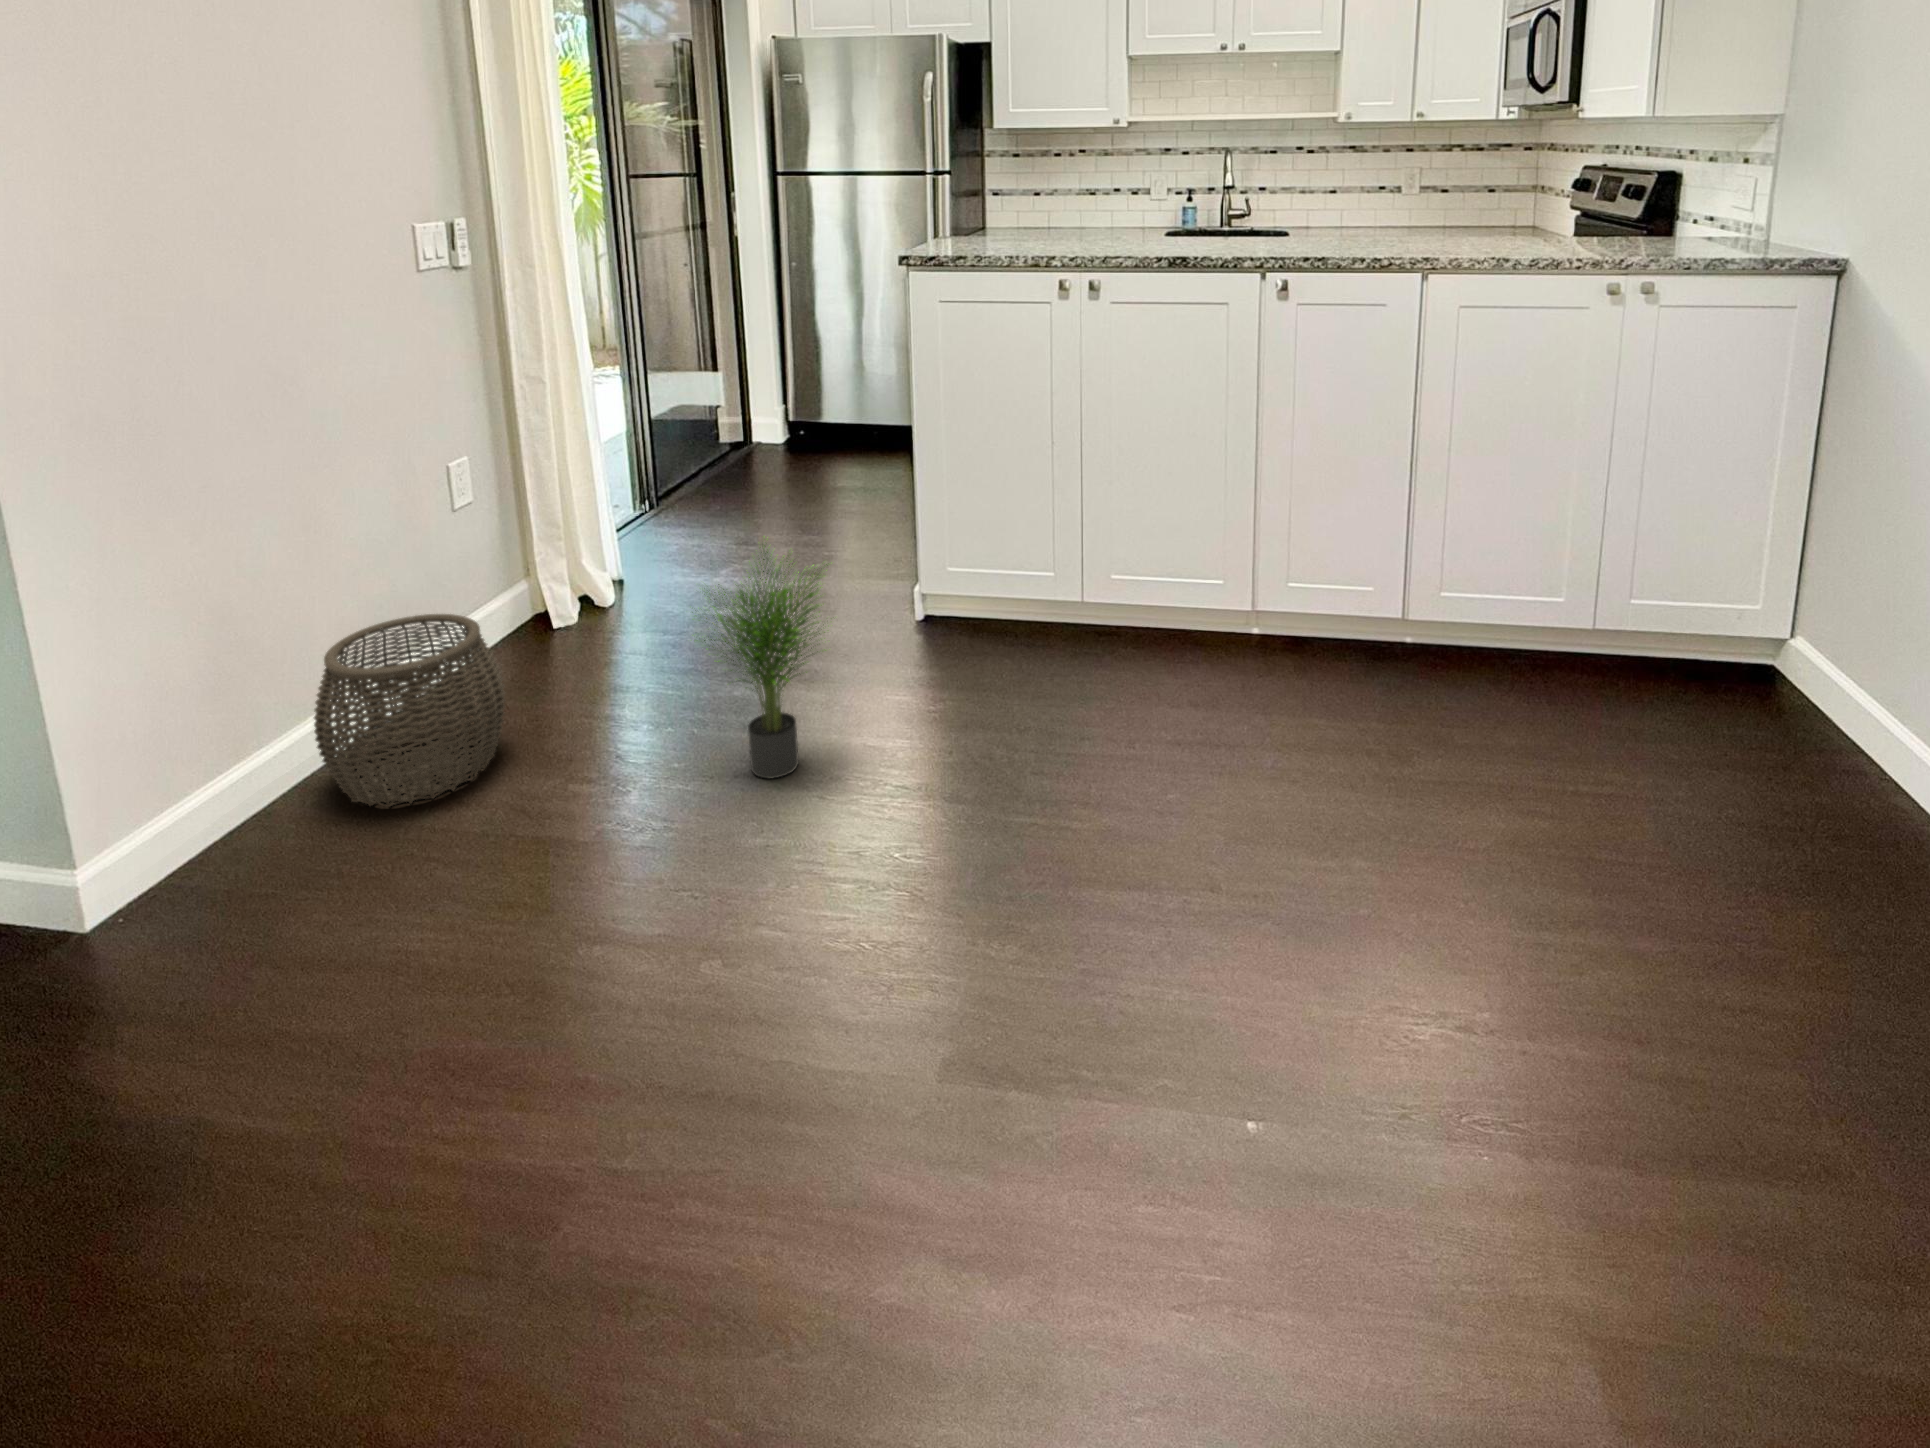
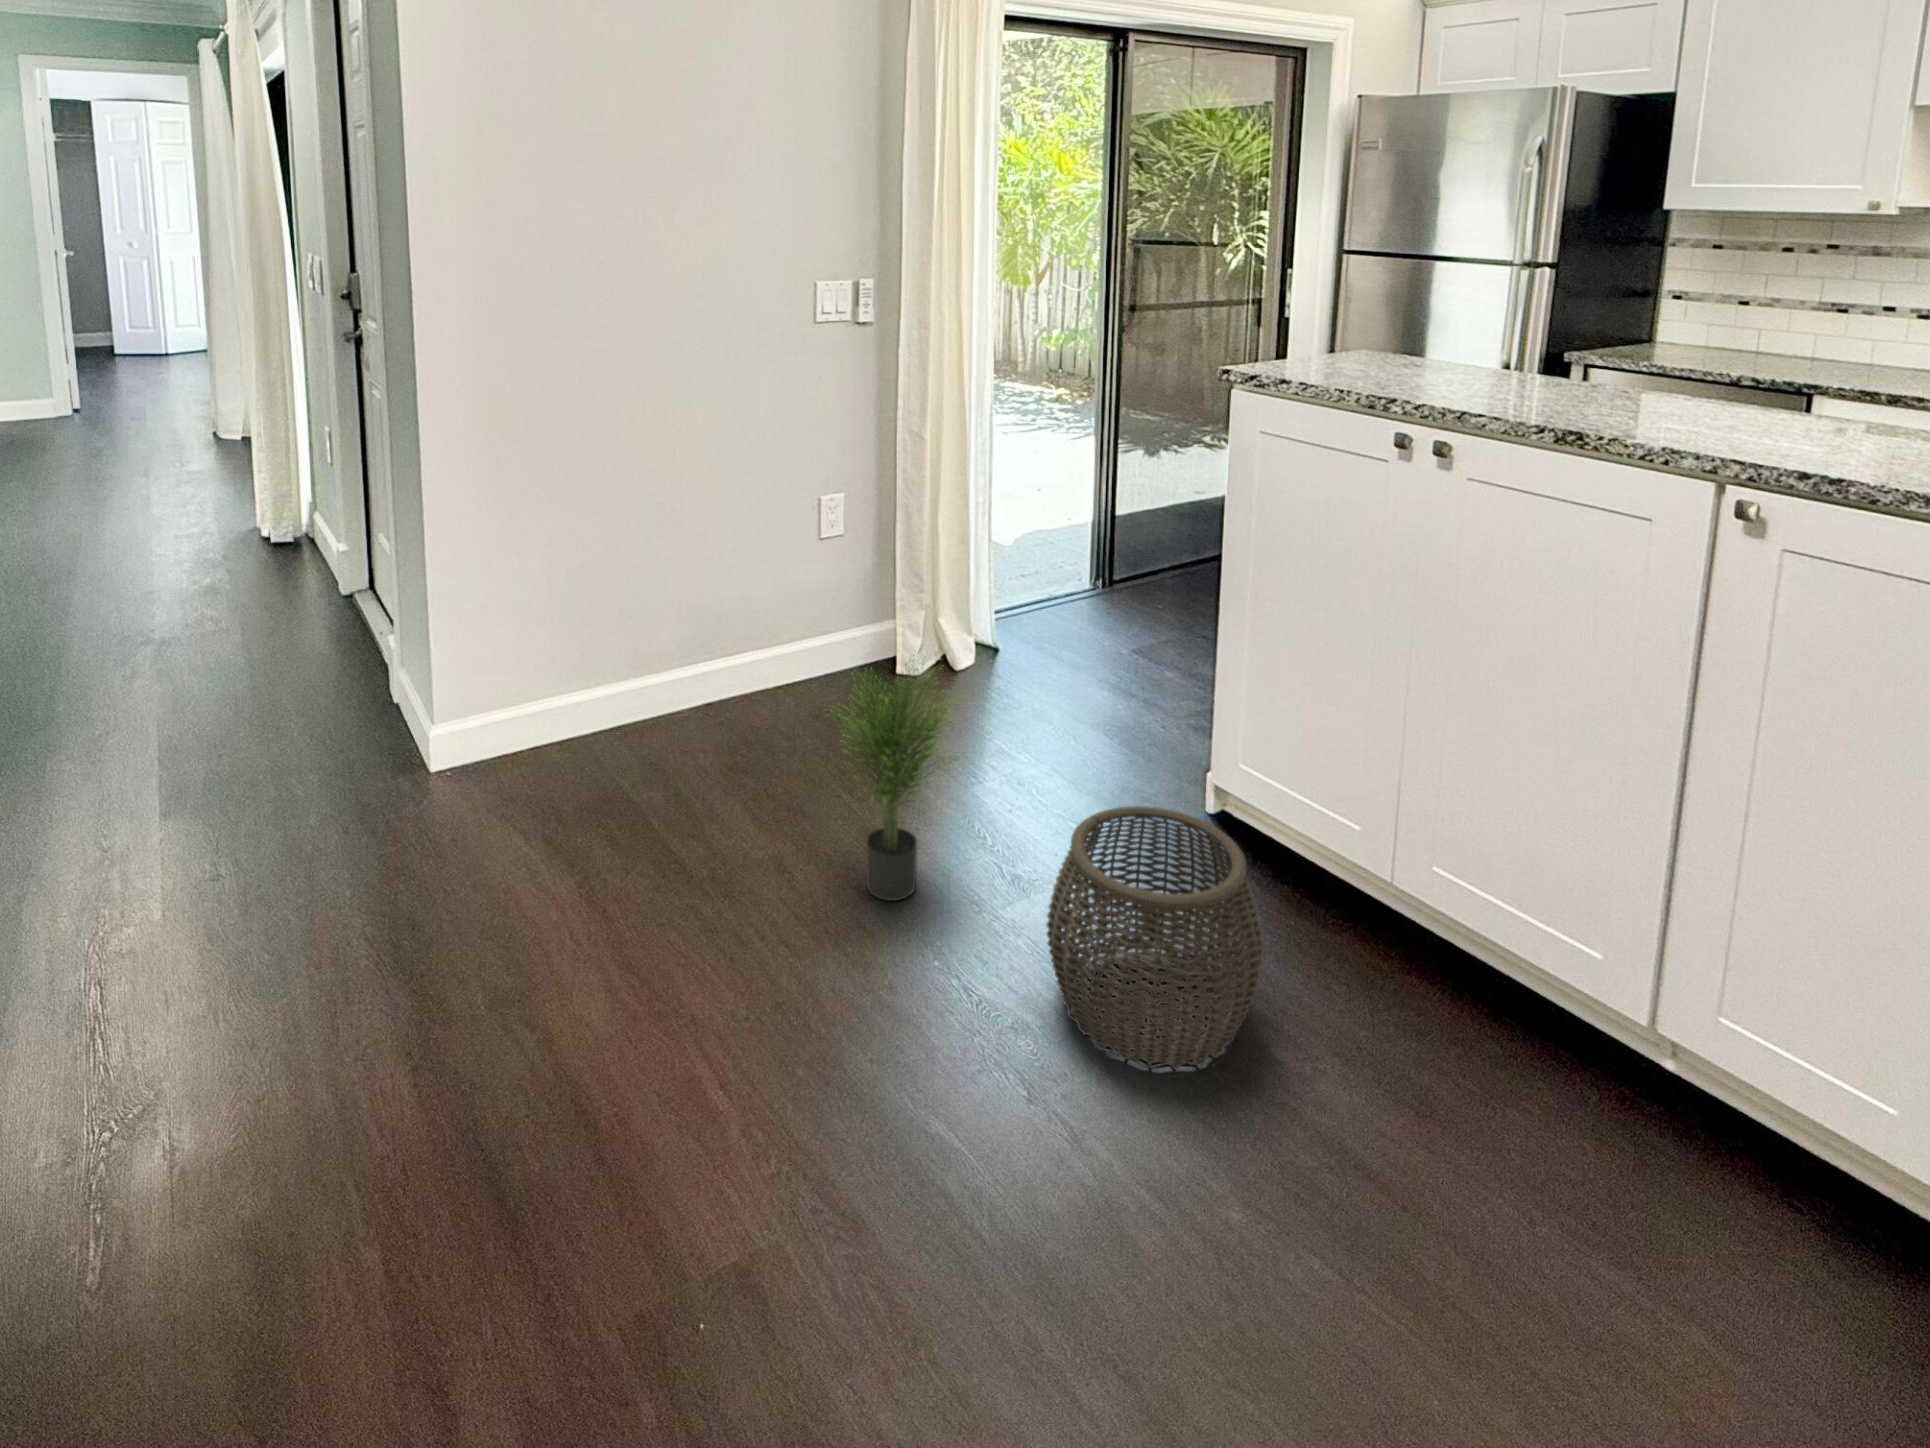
woven basket: present [314,614,505,807] -> present [1046,806,1263,1069]

